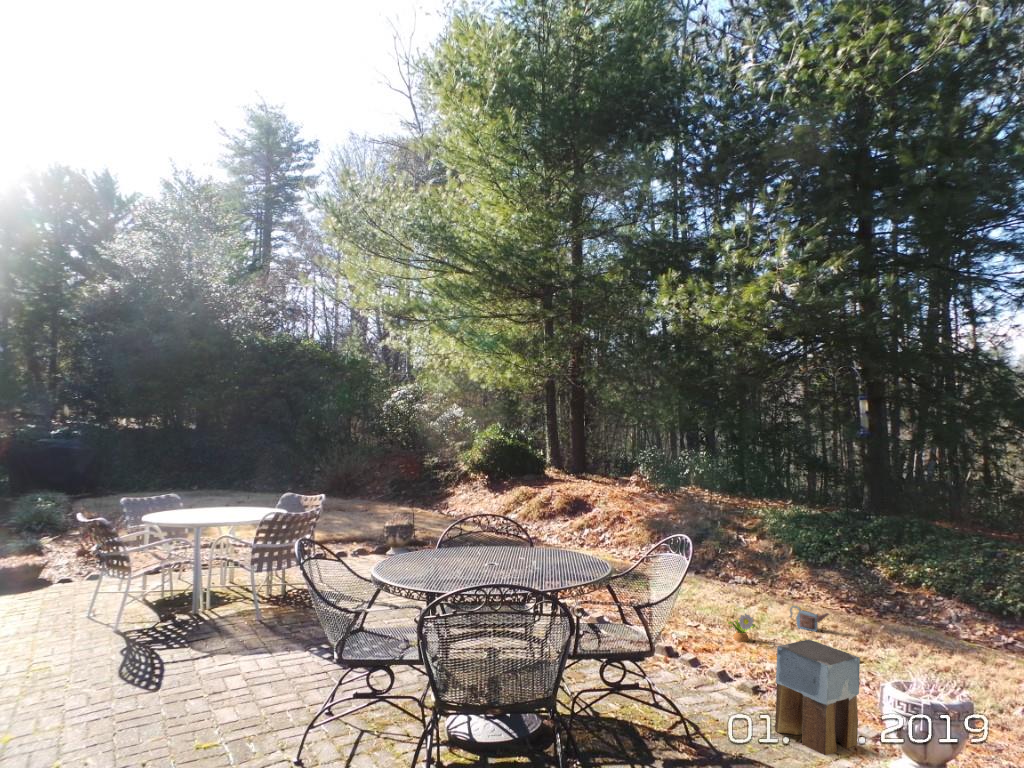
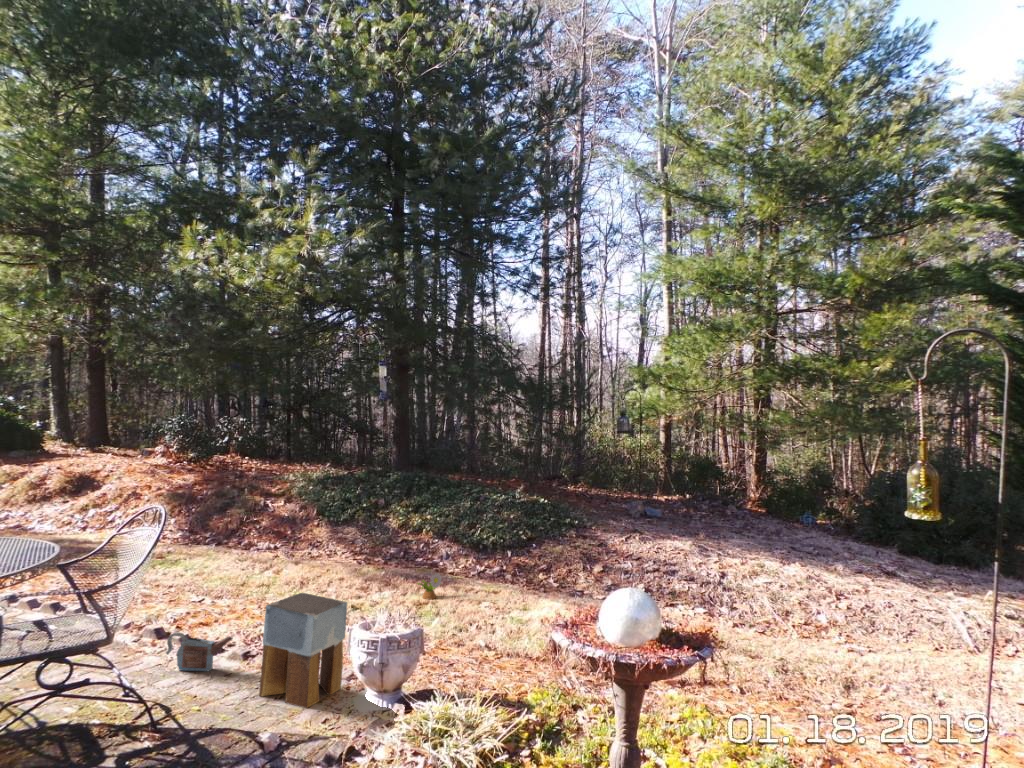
watering can: present [790,606,829,632] -> present [166,632,233,671]
decorative plant: present [728,613,756,642] -> present [418,573,442,599]

